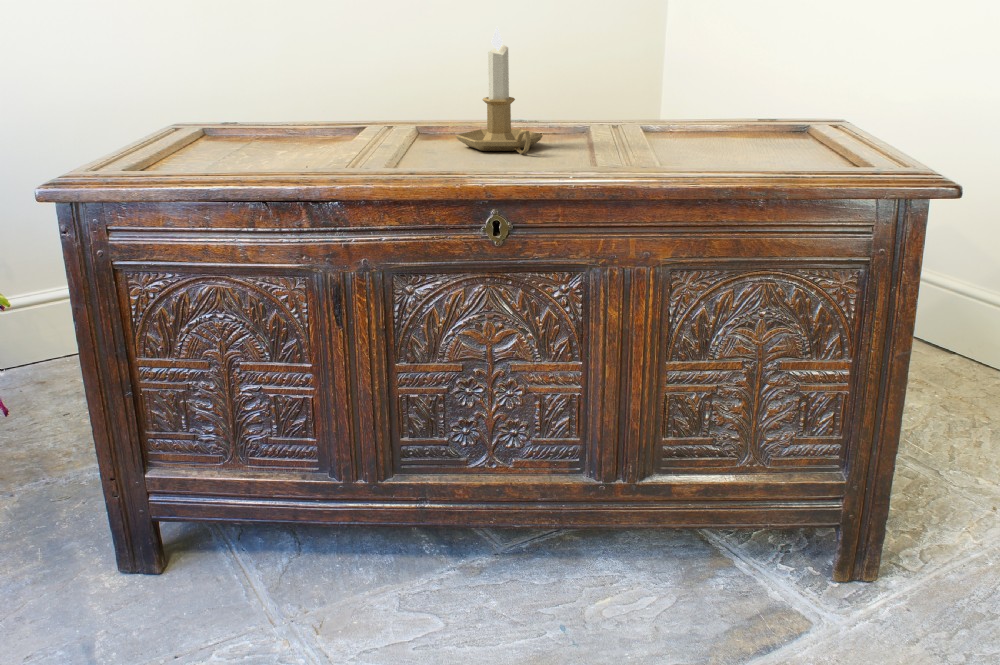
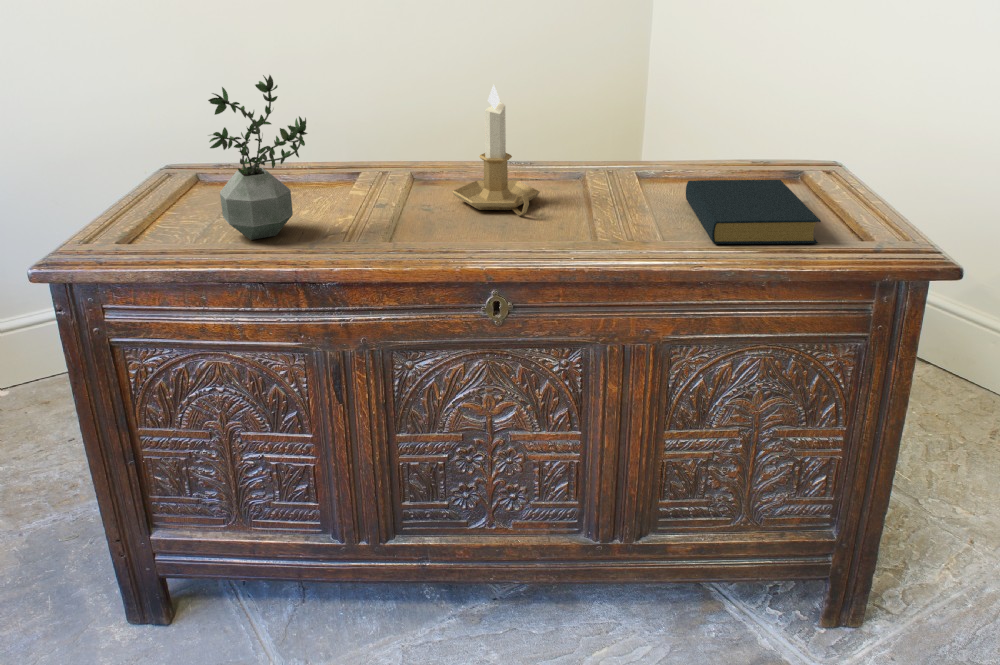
potted plant: none [215,5,313,168] -> present [208,75,307,240]
hardback book: none [689,123,820,169] -> present [686,180,821,244]

